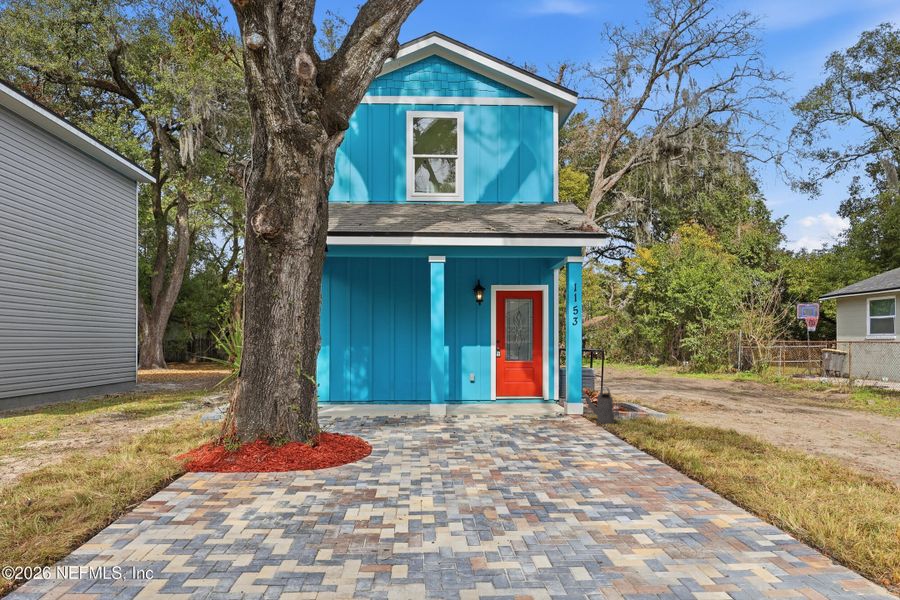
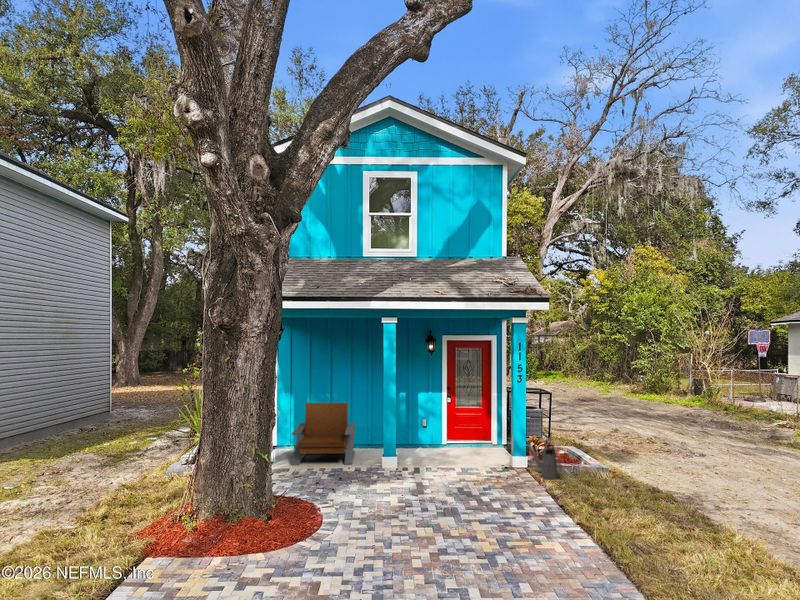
lounge chair: none [331,356,398,418] -> present [291,403,355,465]

